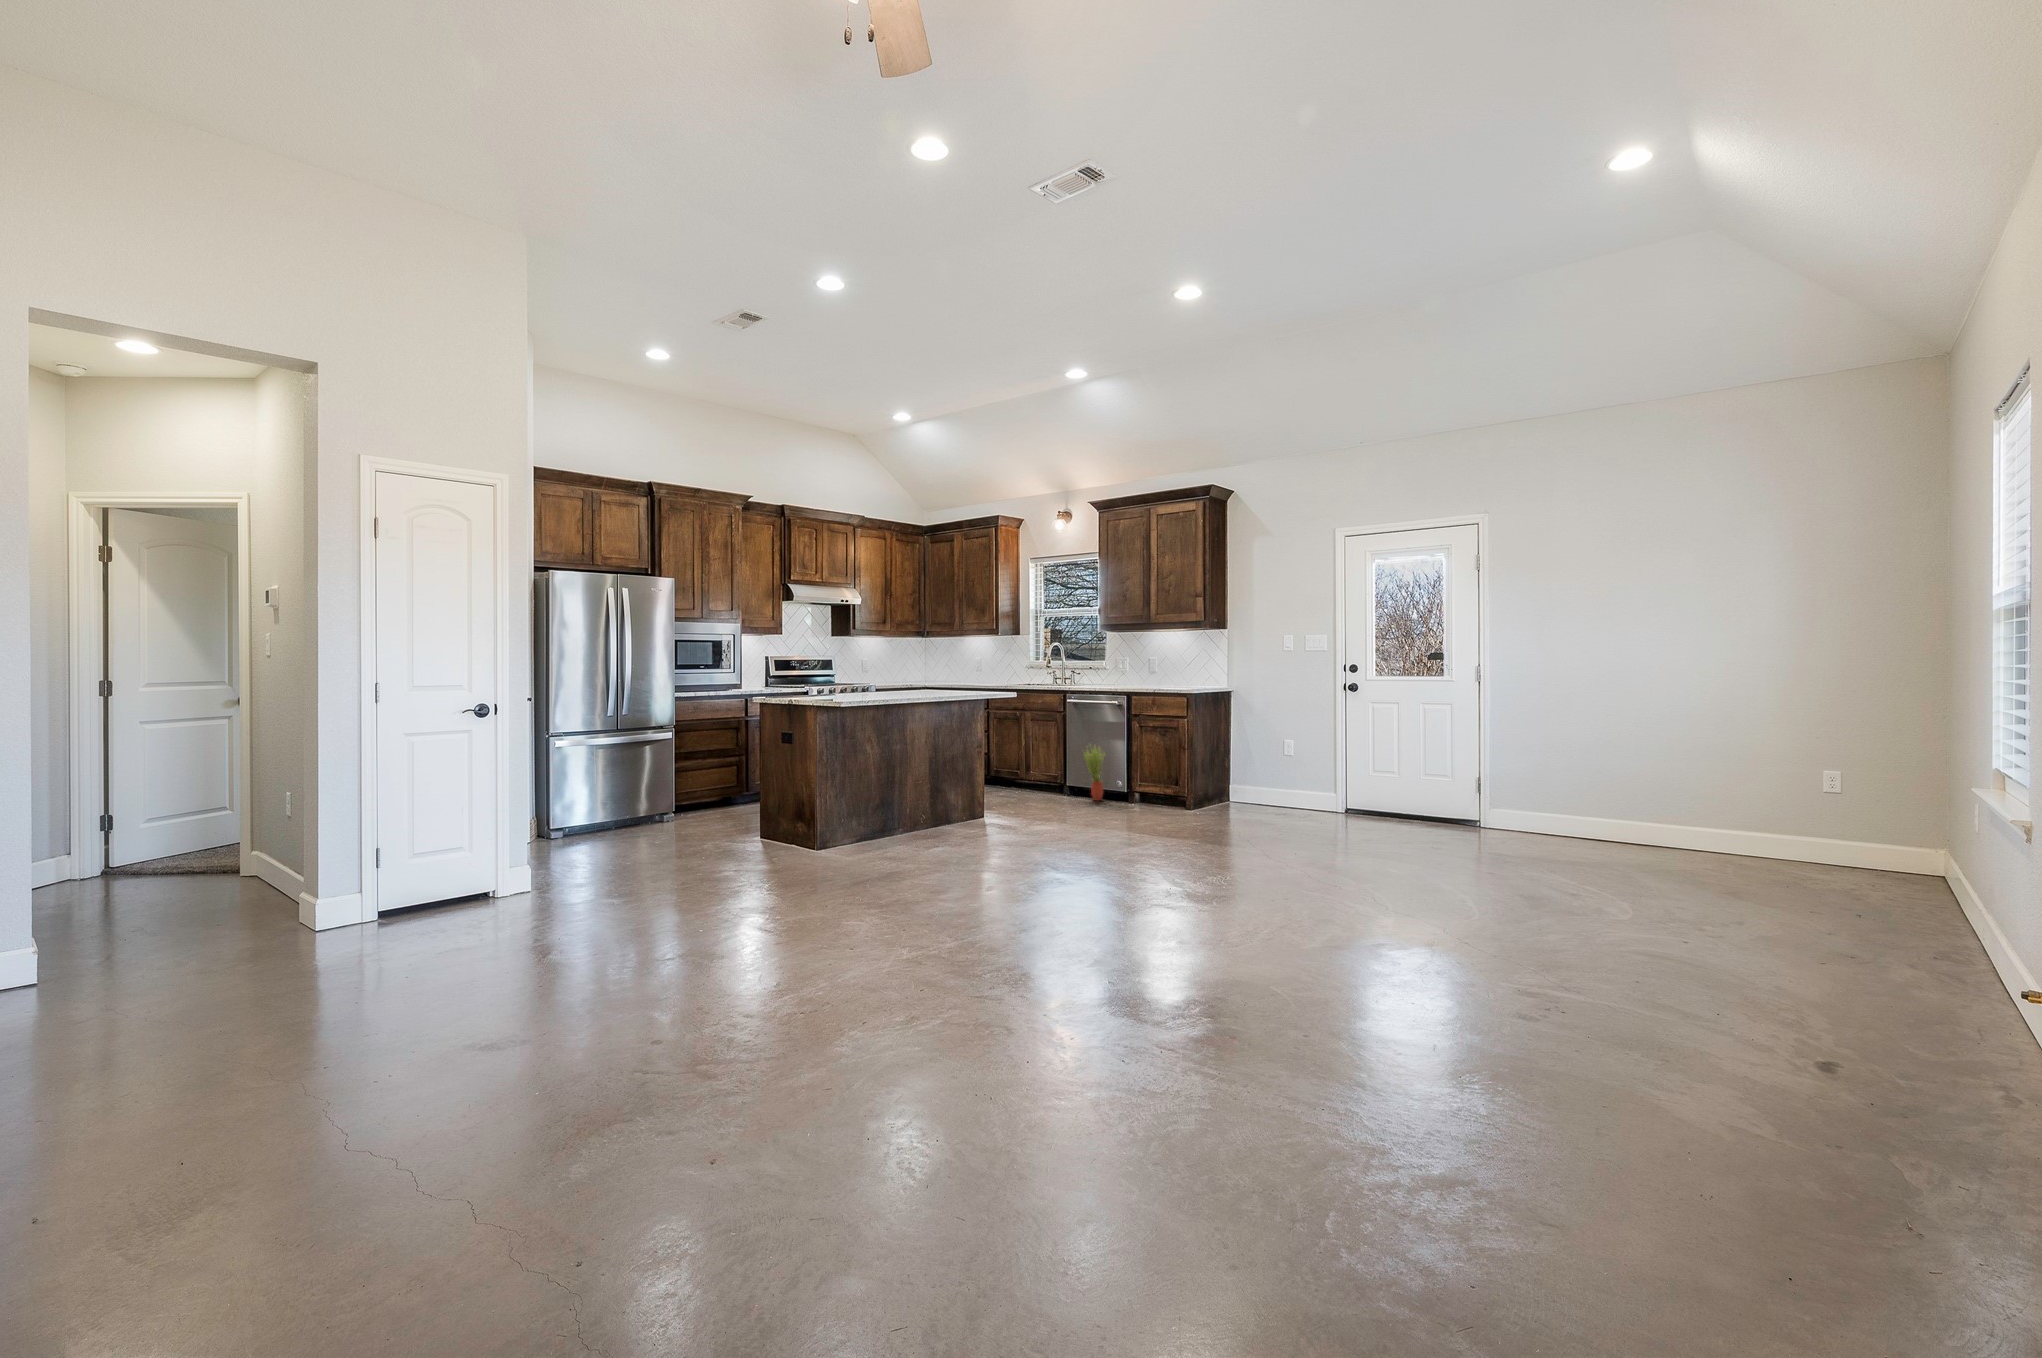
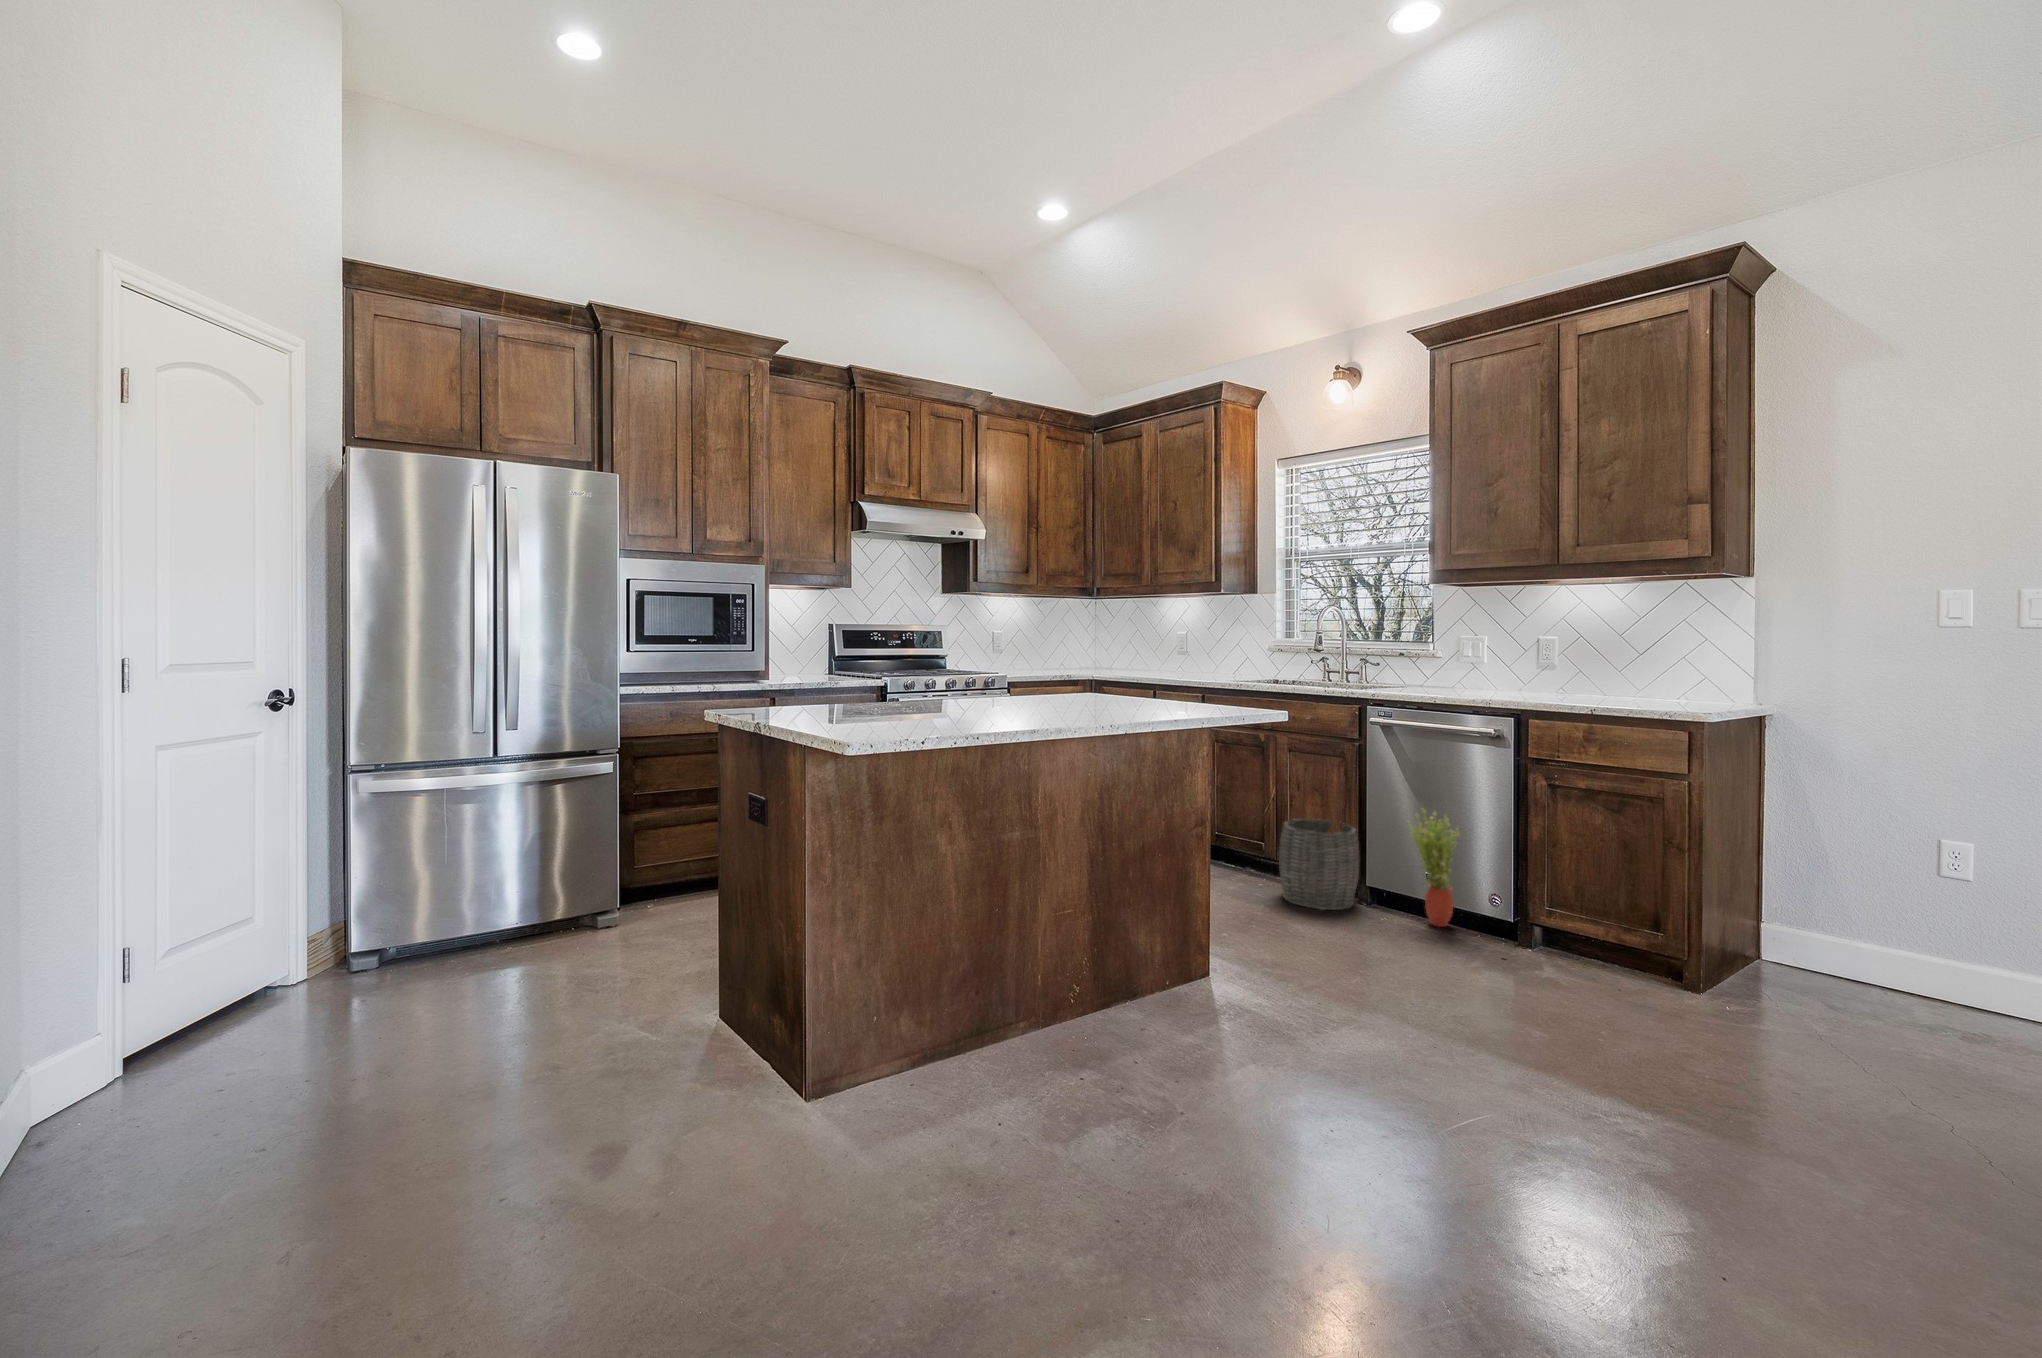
woven basket: none [1025,756,1064,799] -> present [1279,819,1359,910]

